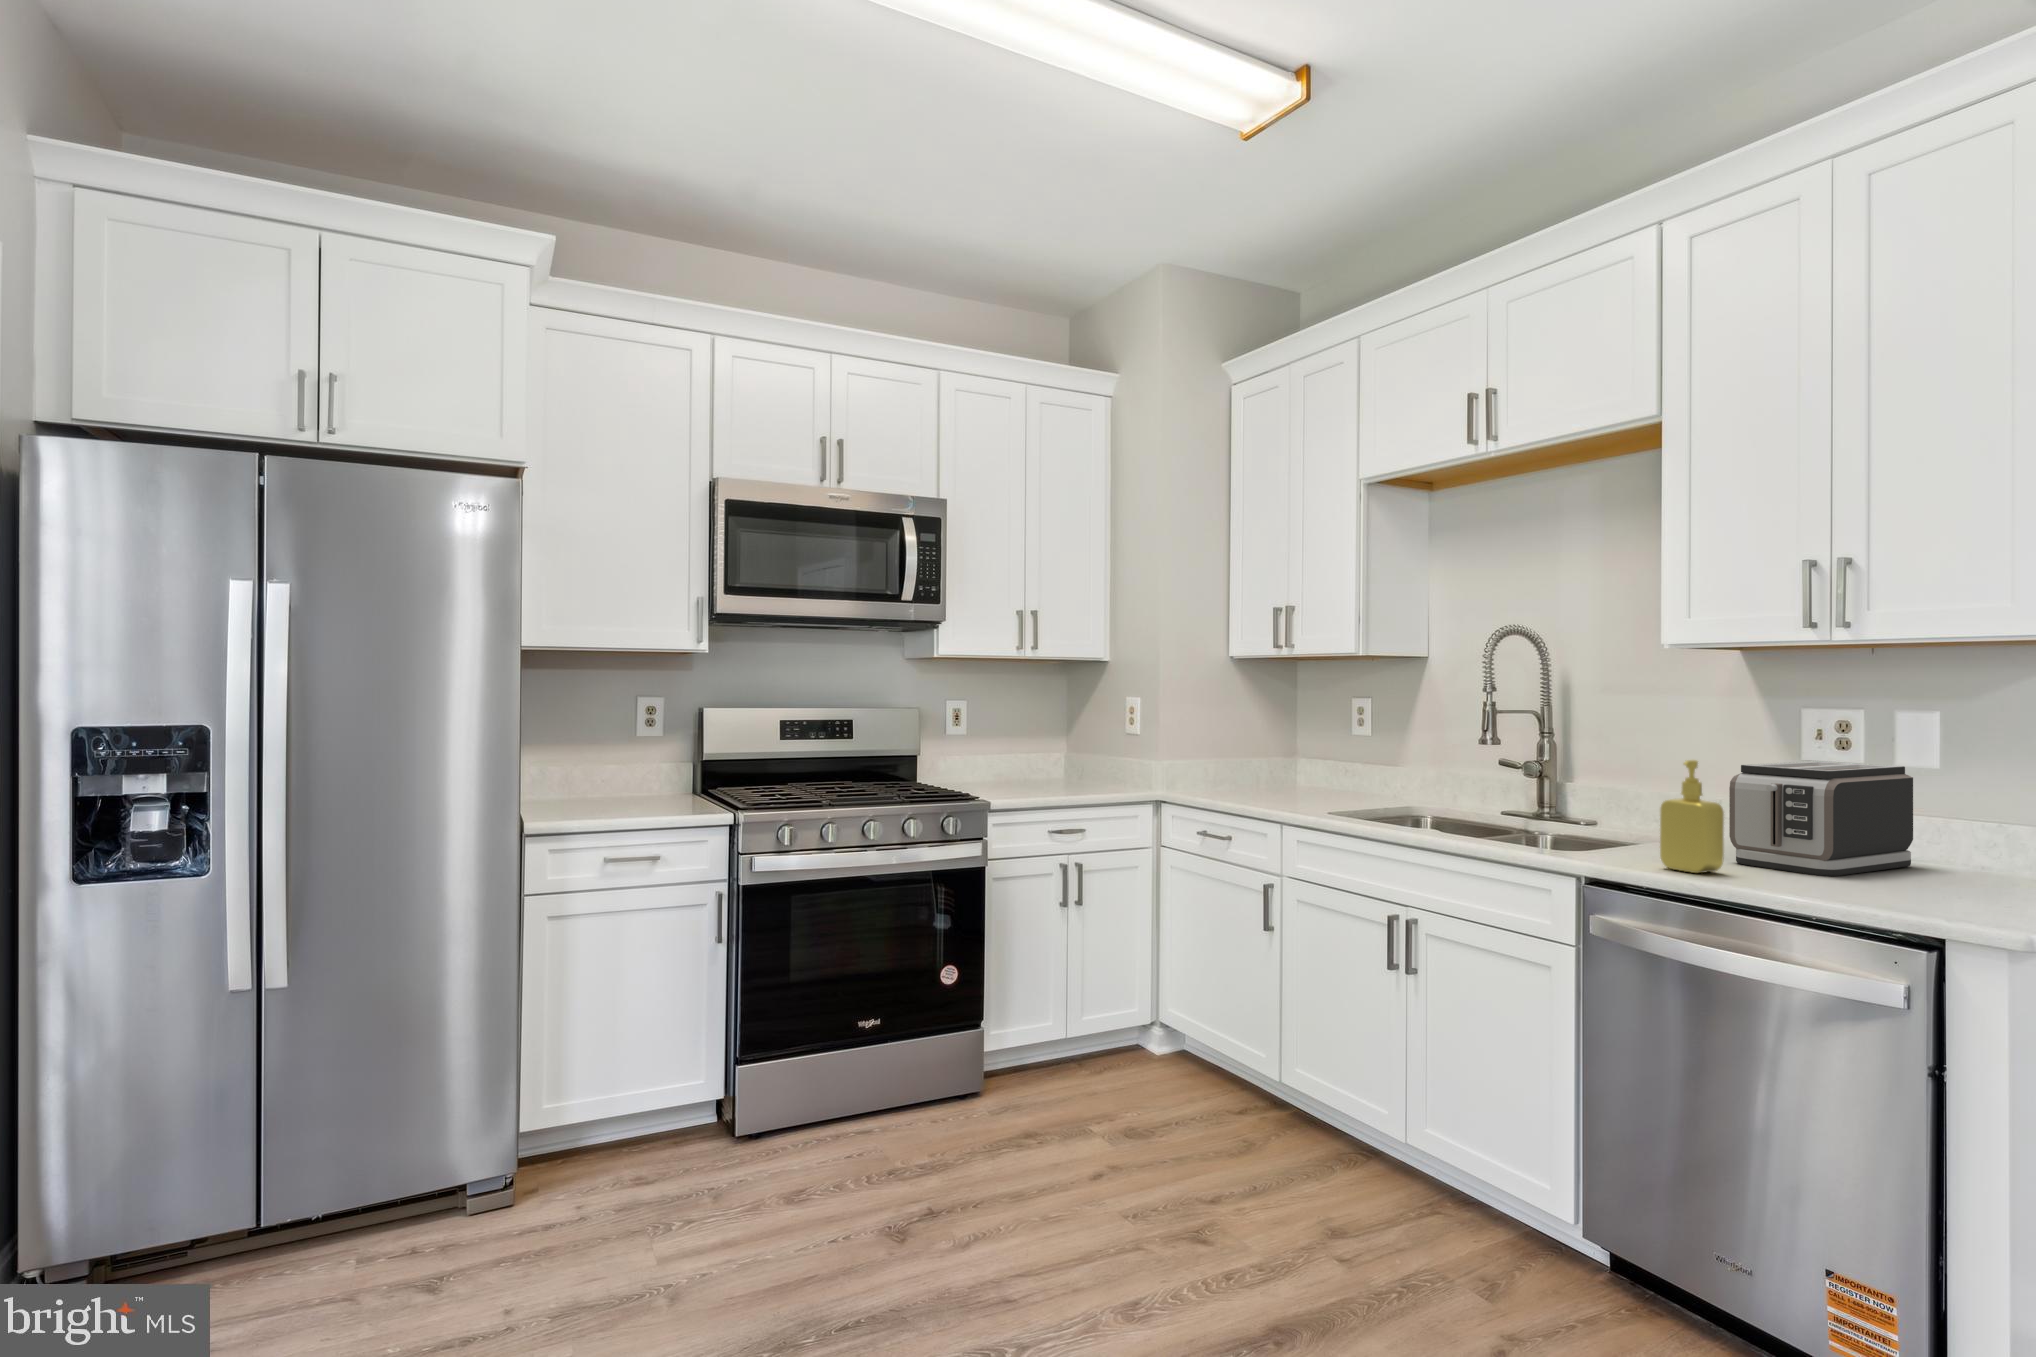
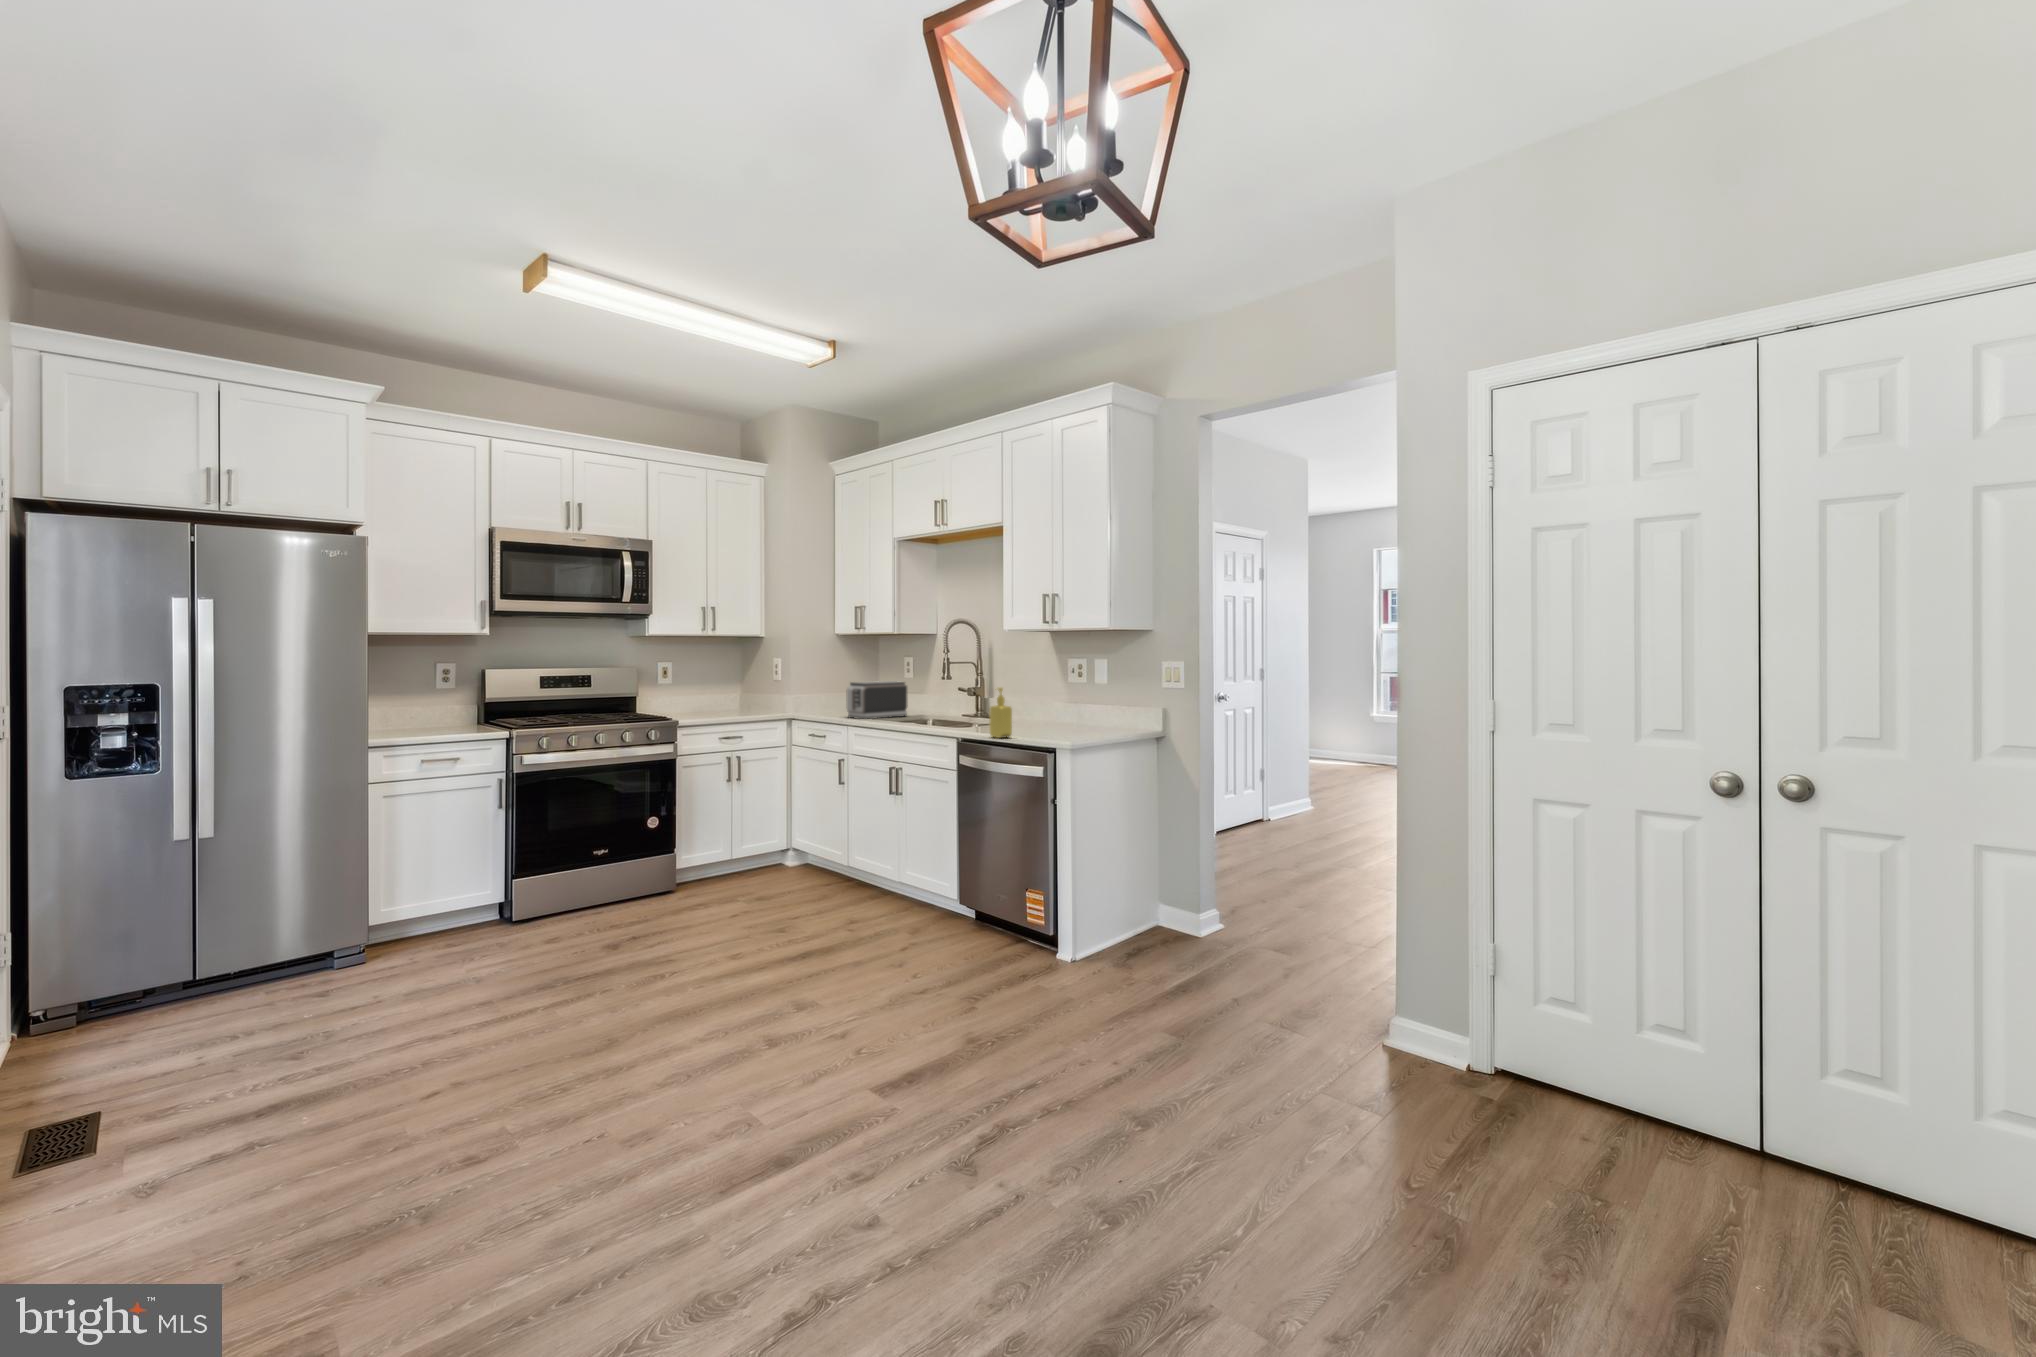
toaster: present [1729,761,1913,876] -> present [847,681,908,719]

